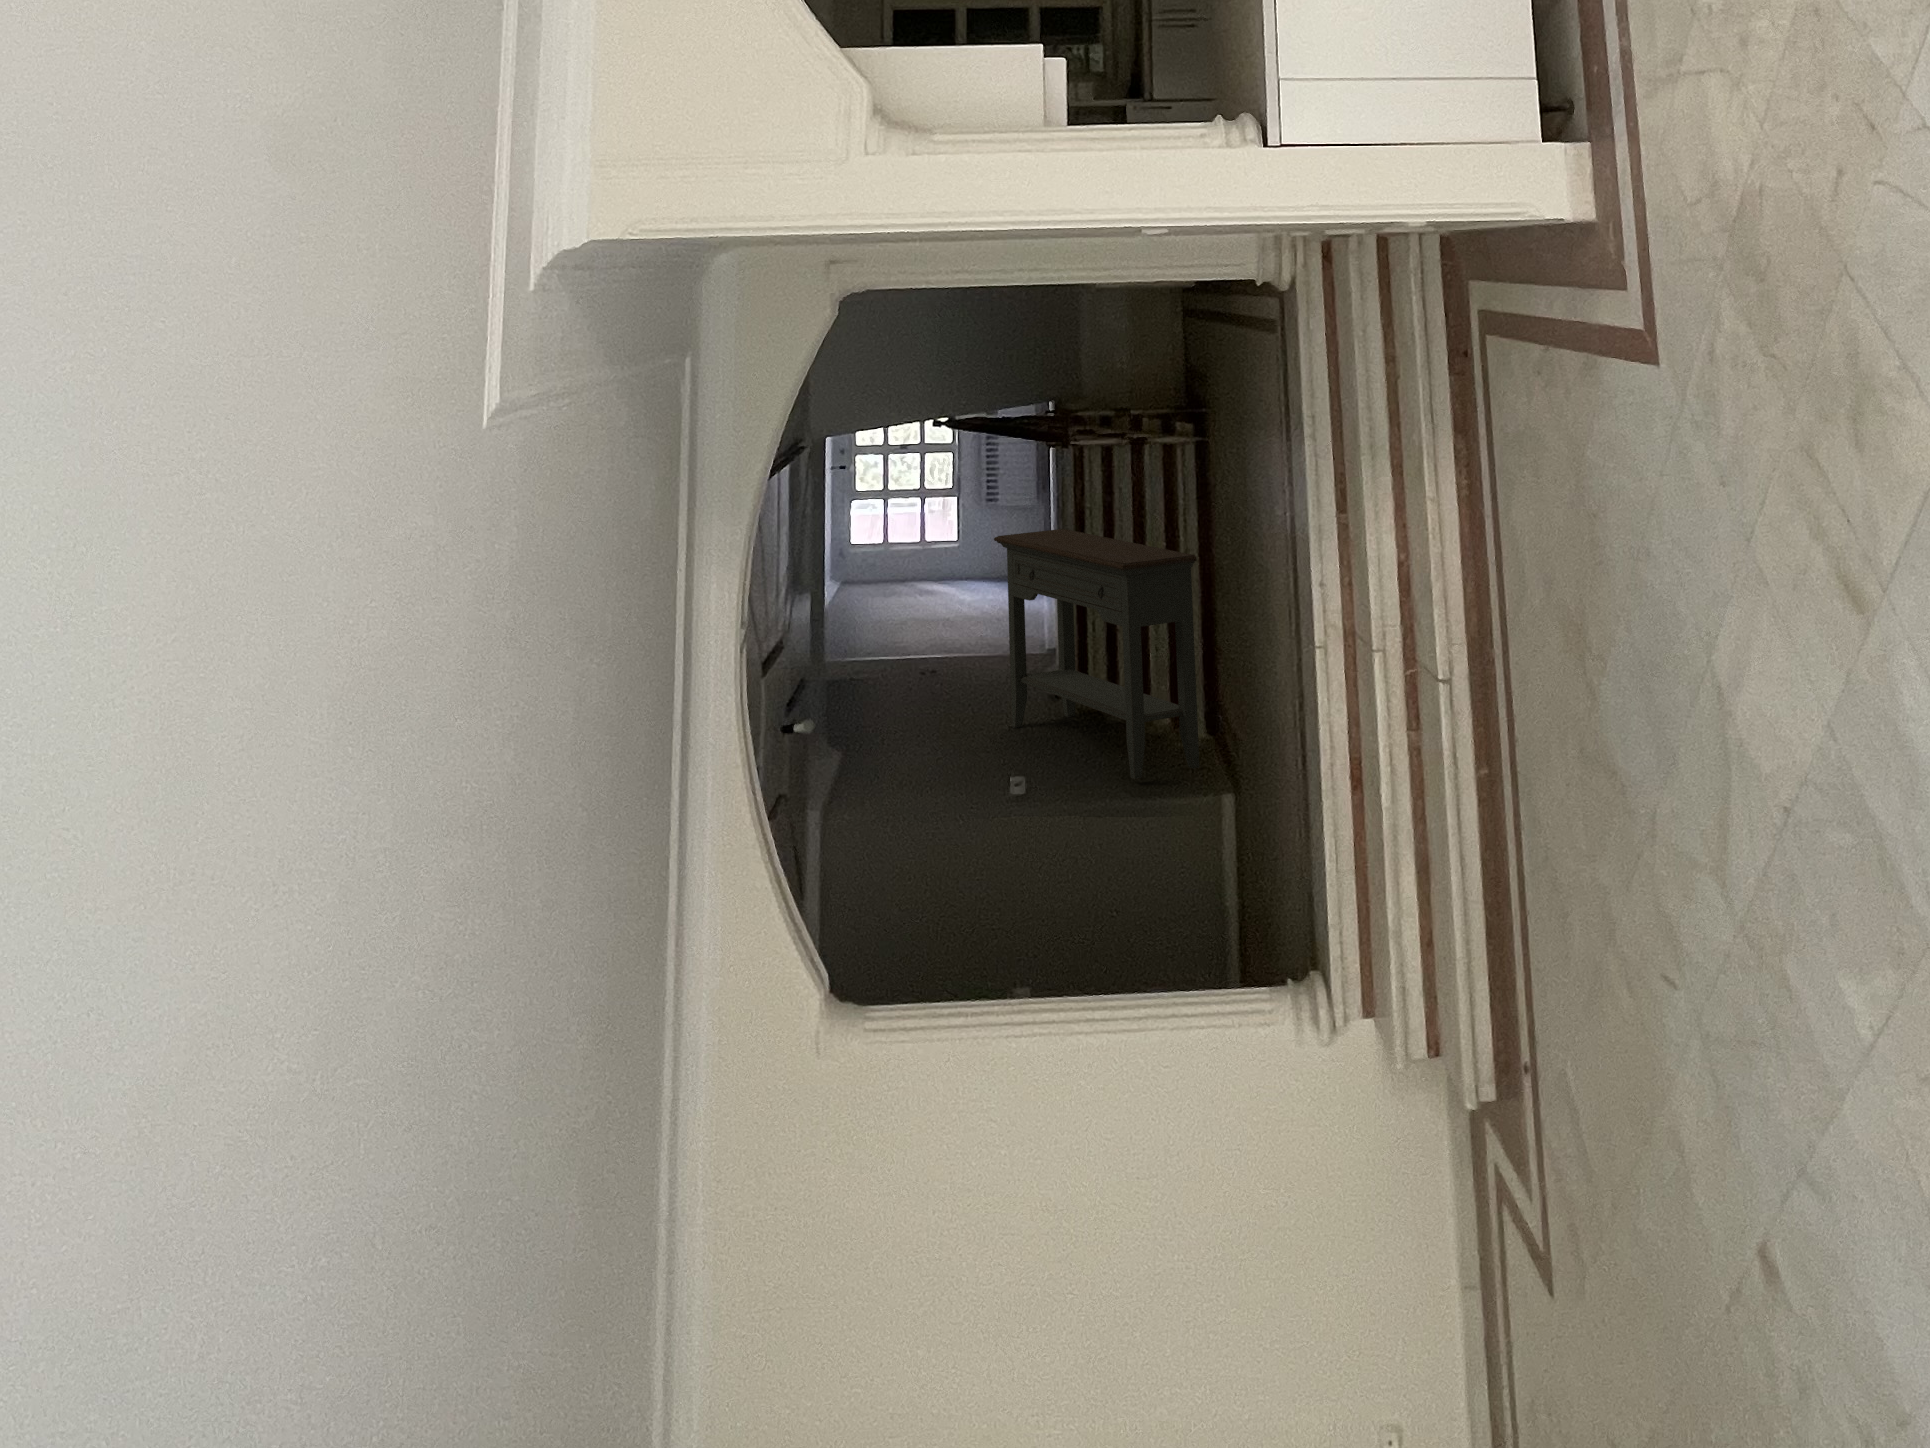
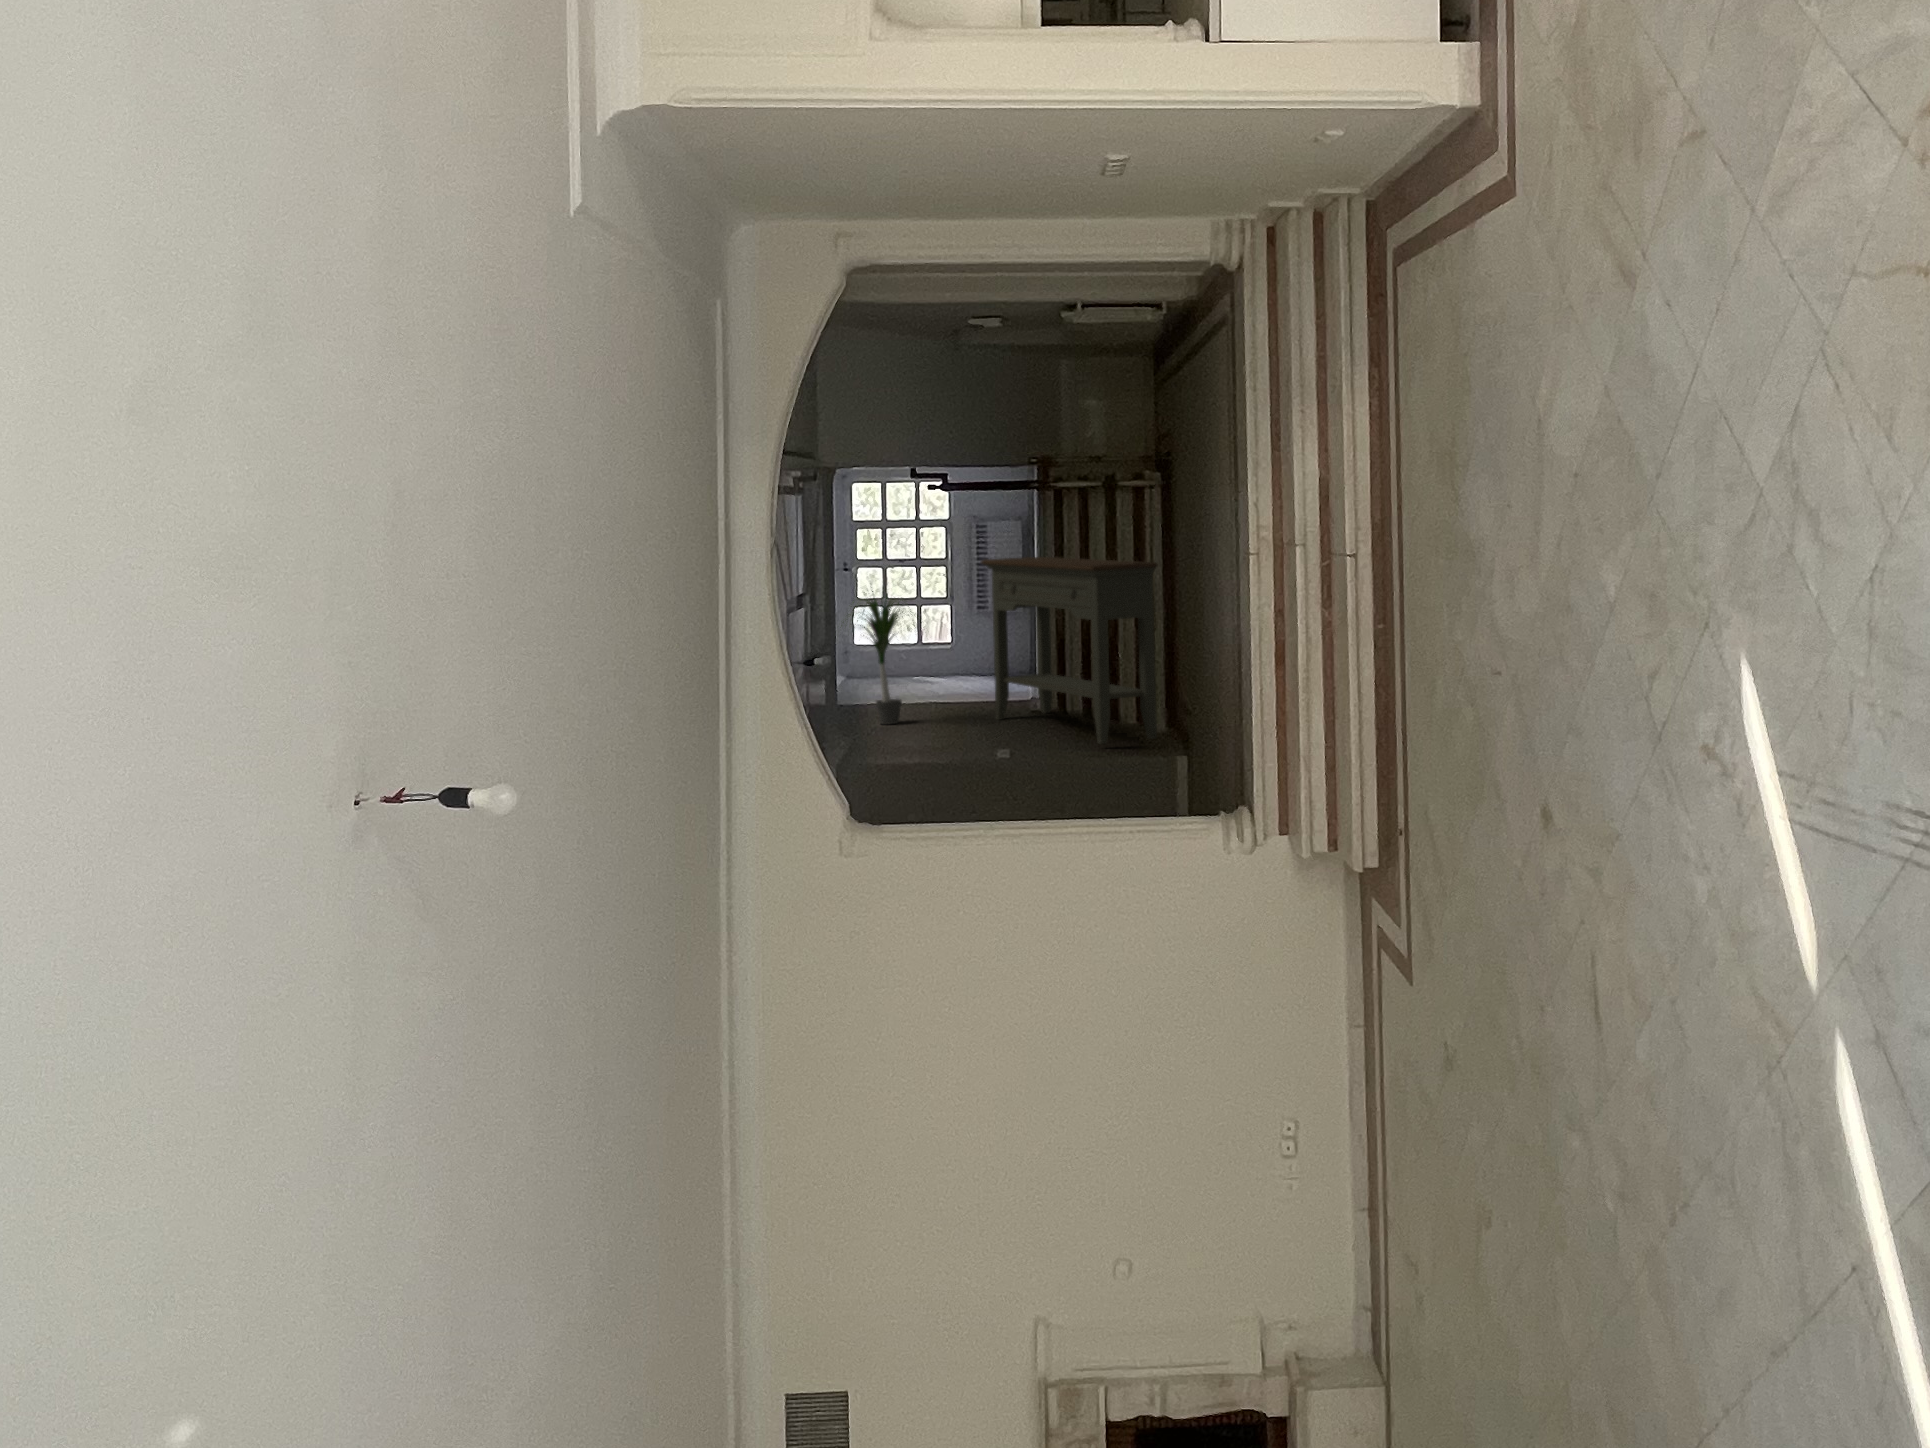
potted plant: none [825,556,938,735] -> present [850,587,922,724]

